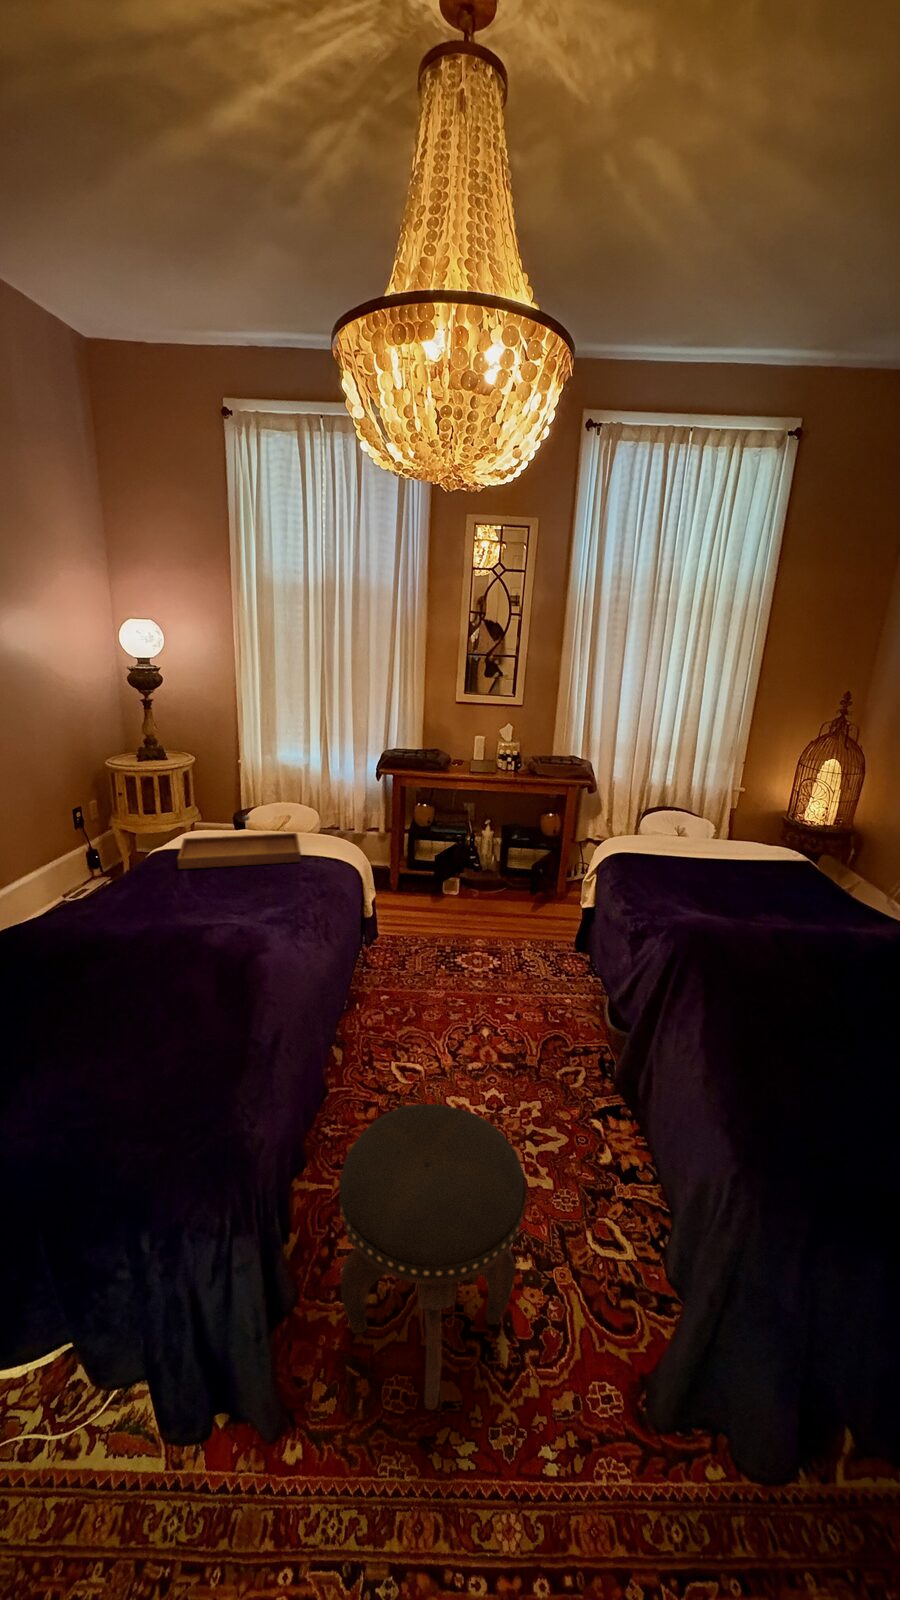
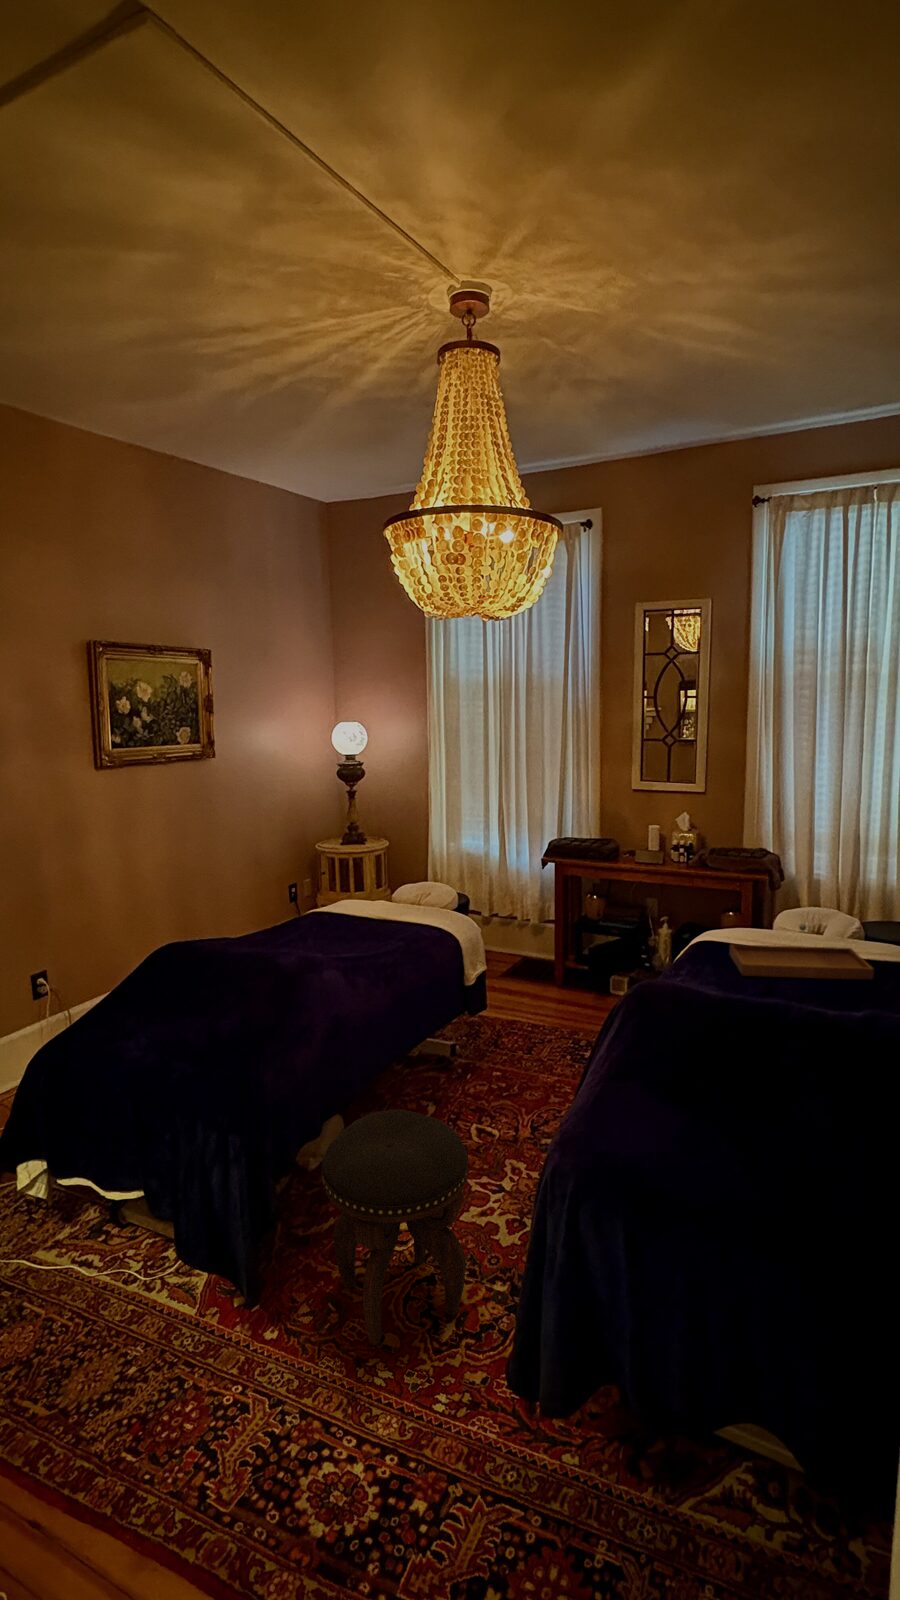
tray: present [177,815,301,869] -> present [730,924,874,979]

